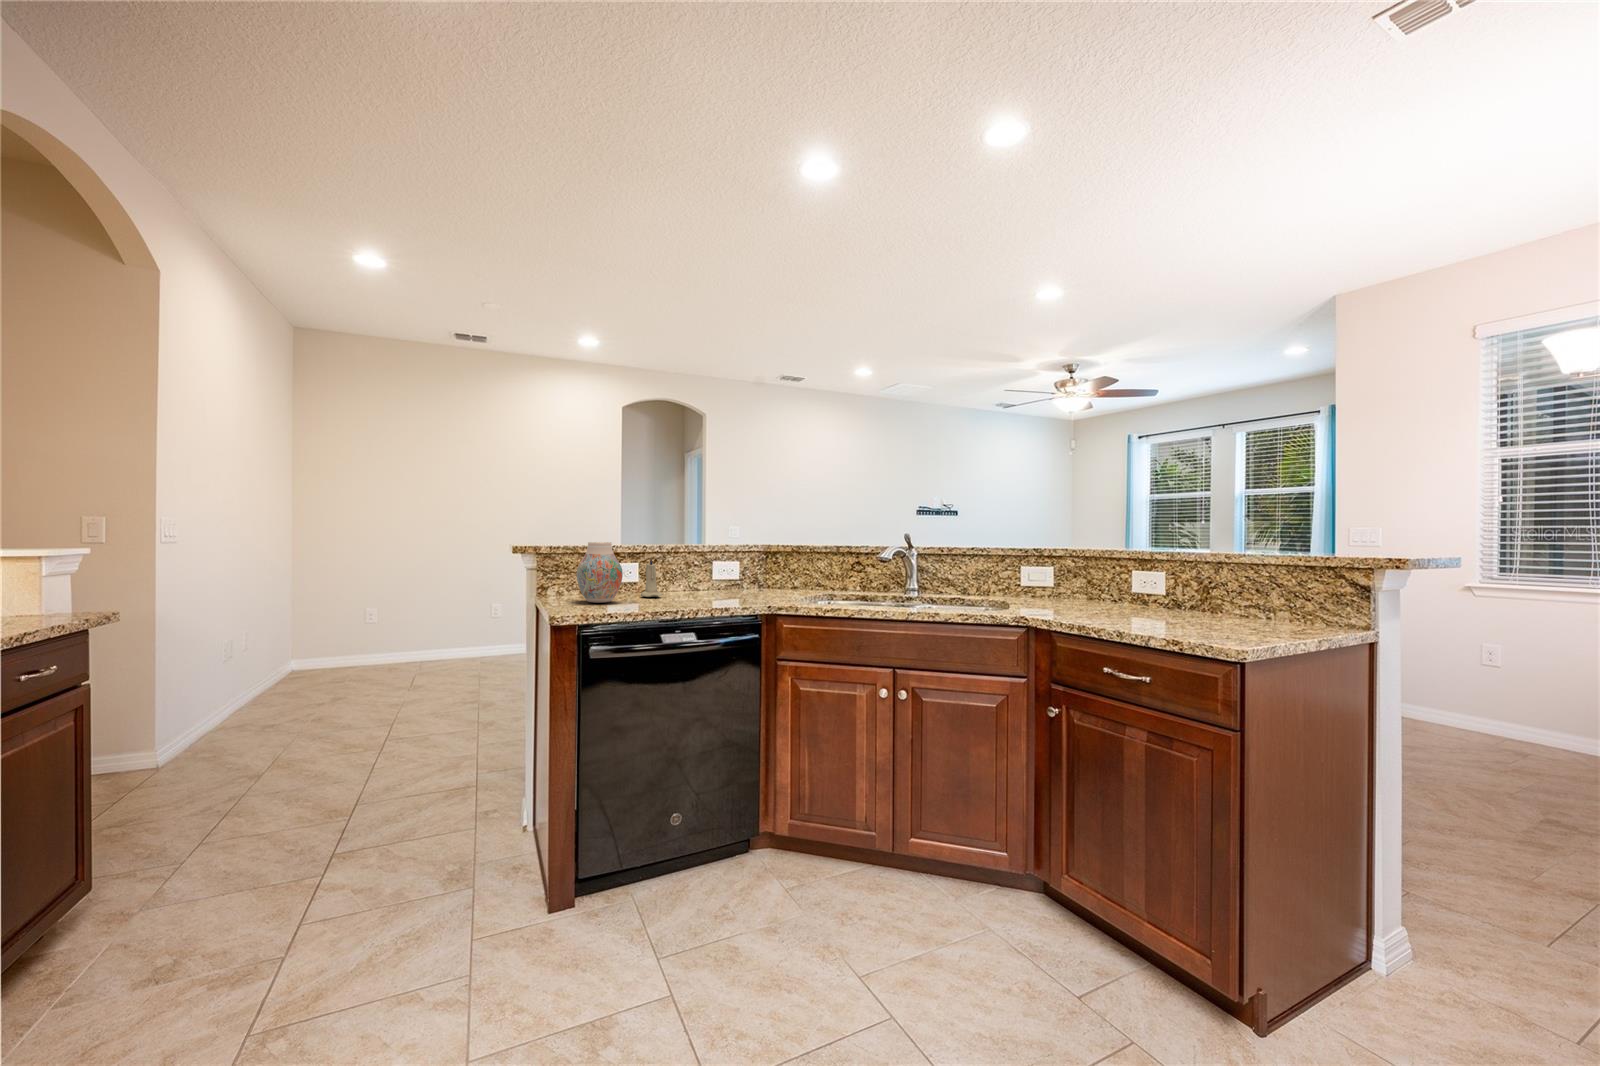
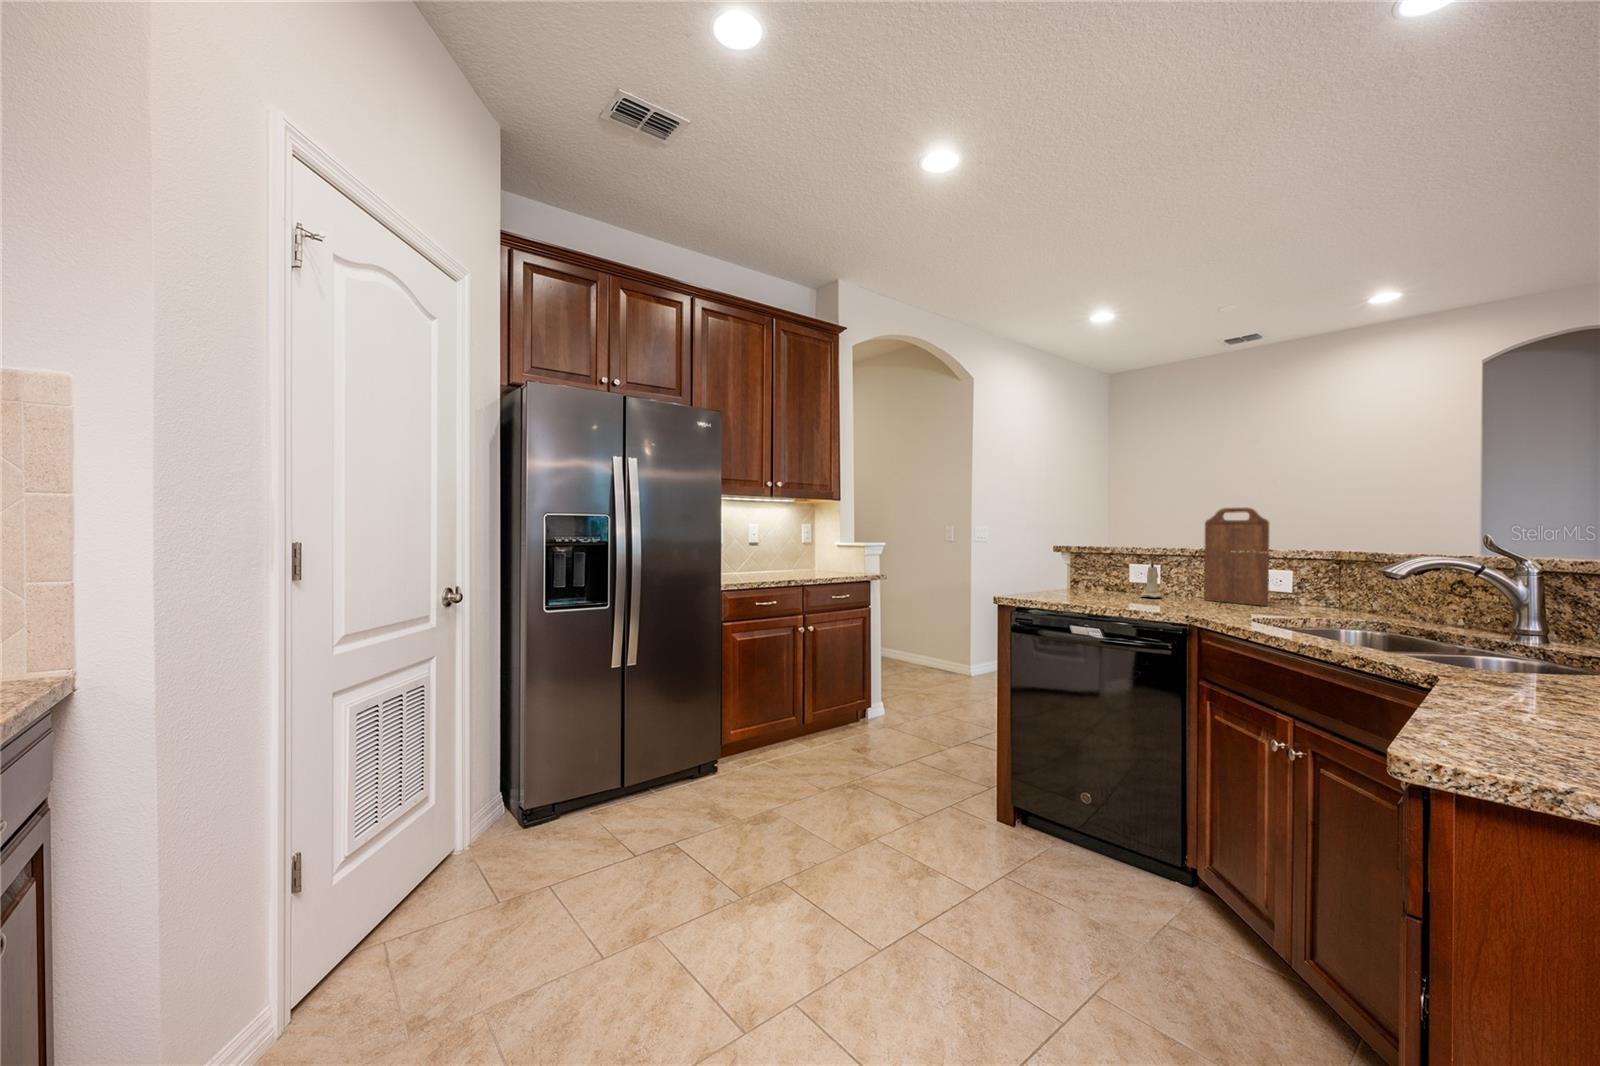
cutting board: none [687,503,739,595] -> present [1204,507,1269,605]
vase: present [577,542,623,603] -> none [1061,545,1101,595]

